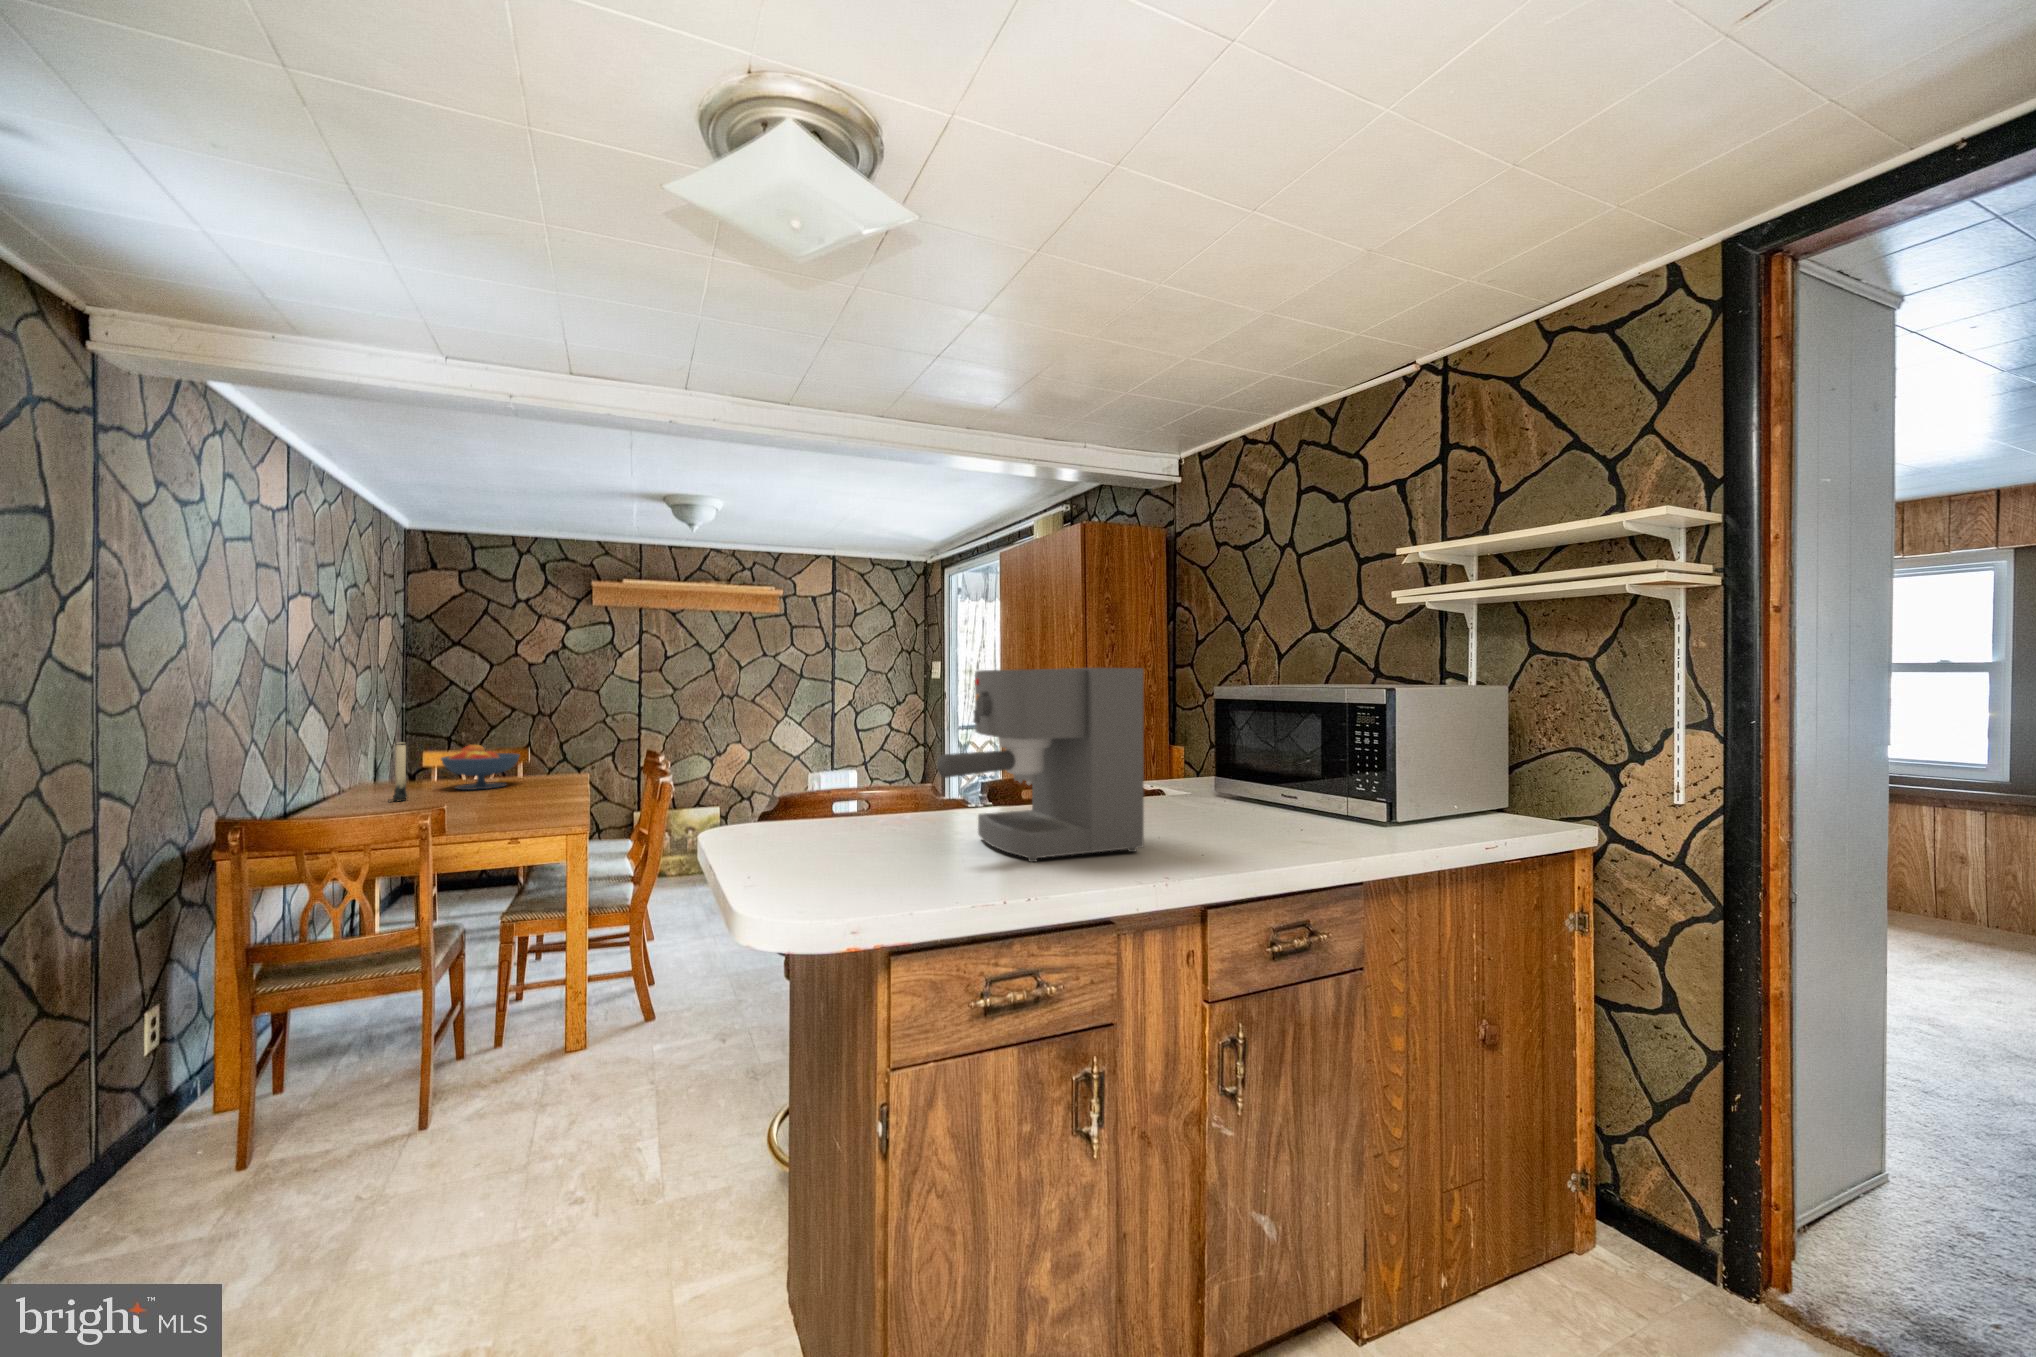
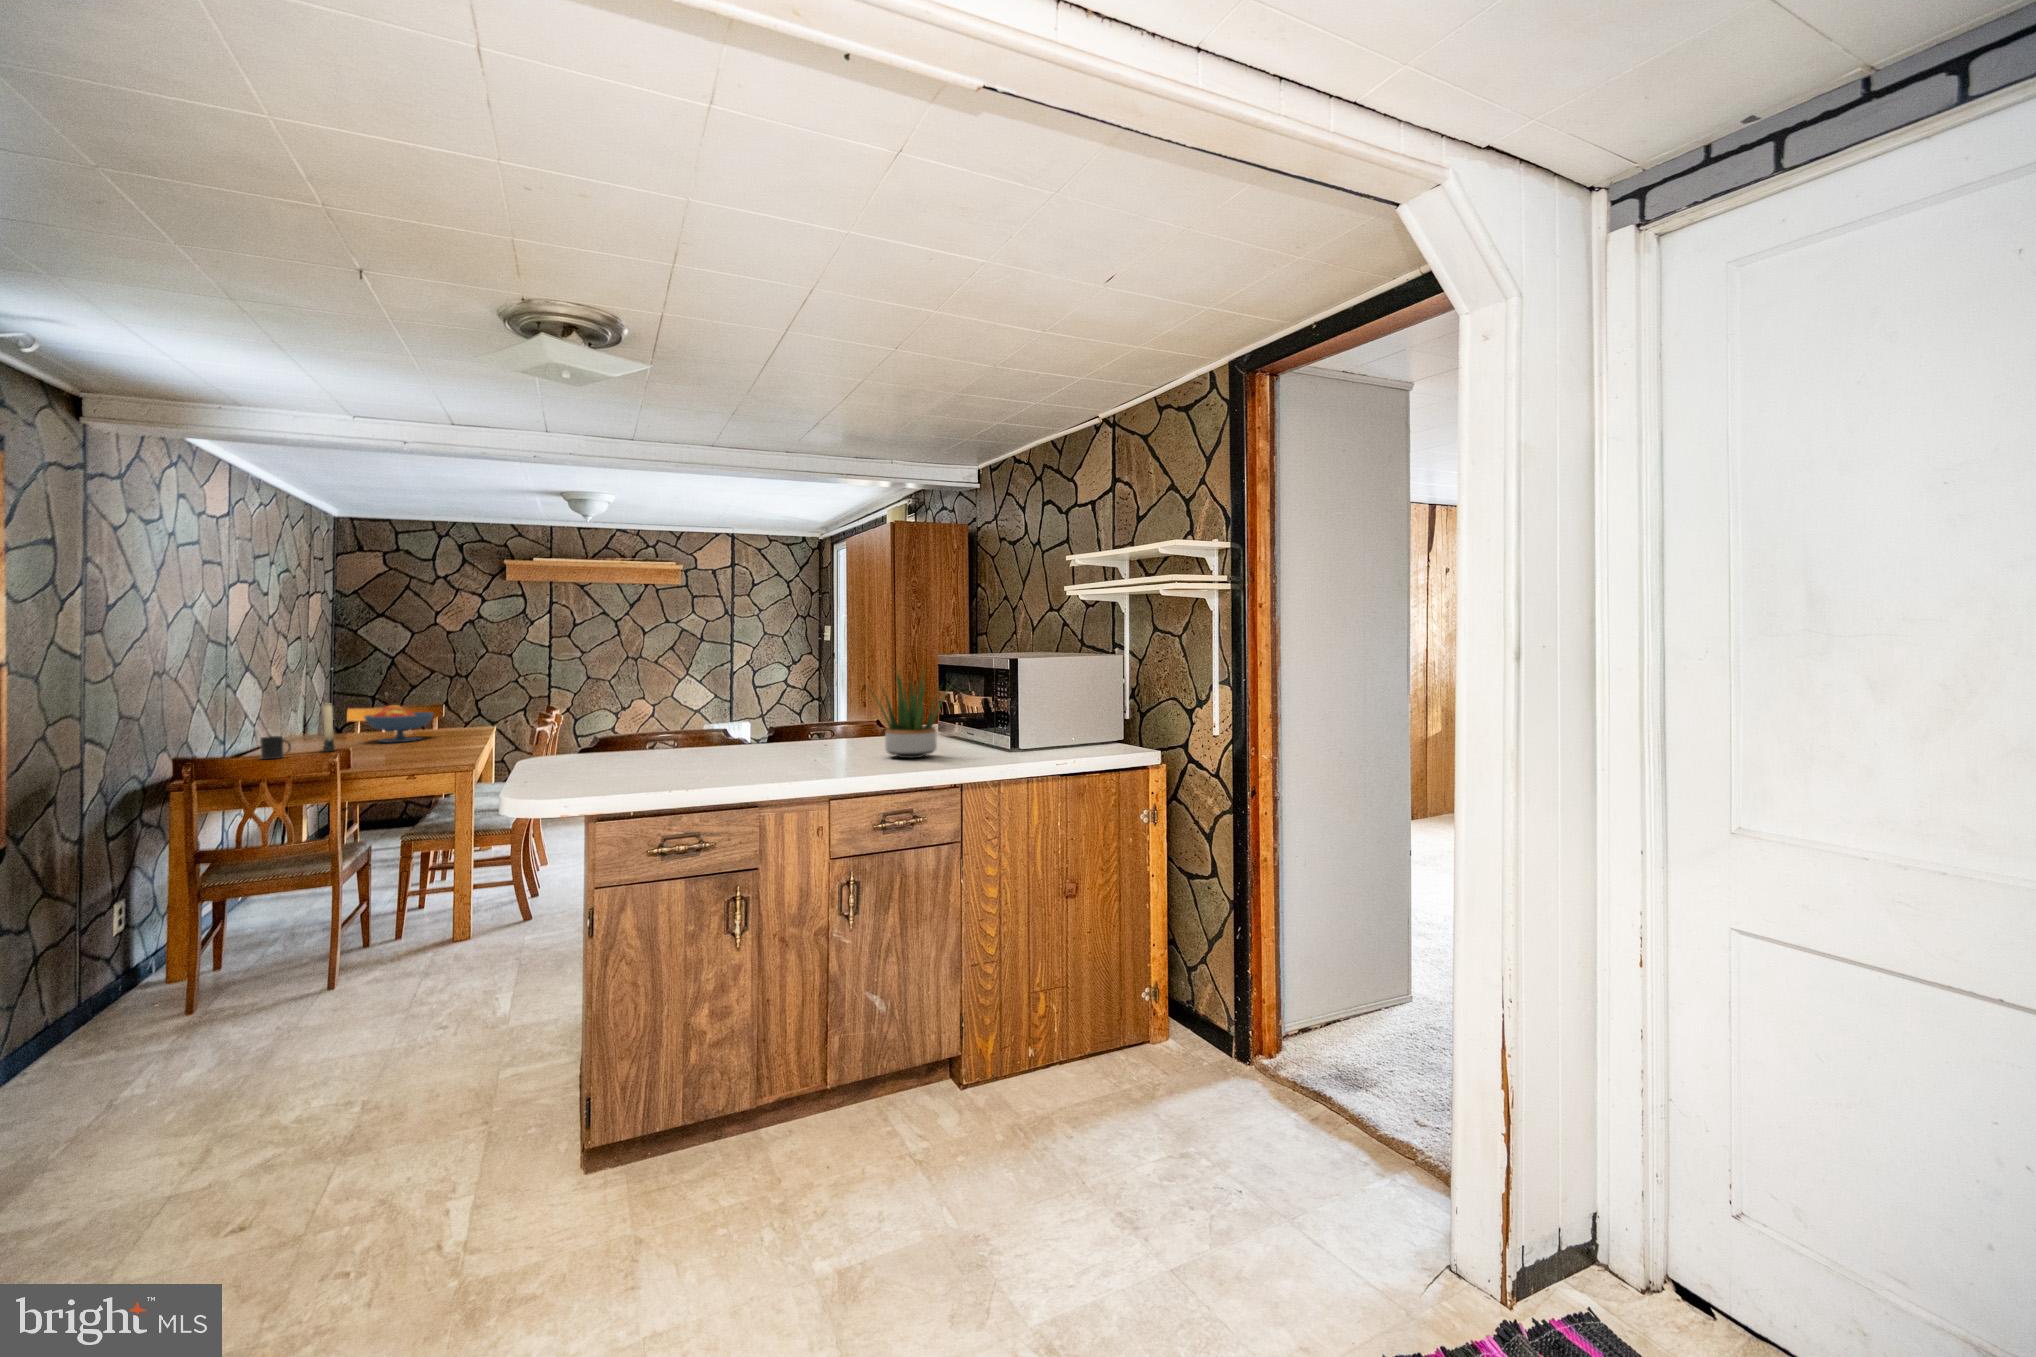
coffee maker: present [937,668,1144,862] -> none [662,651,806,776]
potted plant: none [1180,694,1298,828] -> present [876,671,947,758]
mug: none [320,782,357,811] -> present [260,736,291,759]

